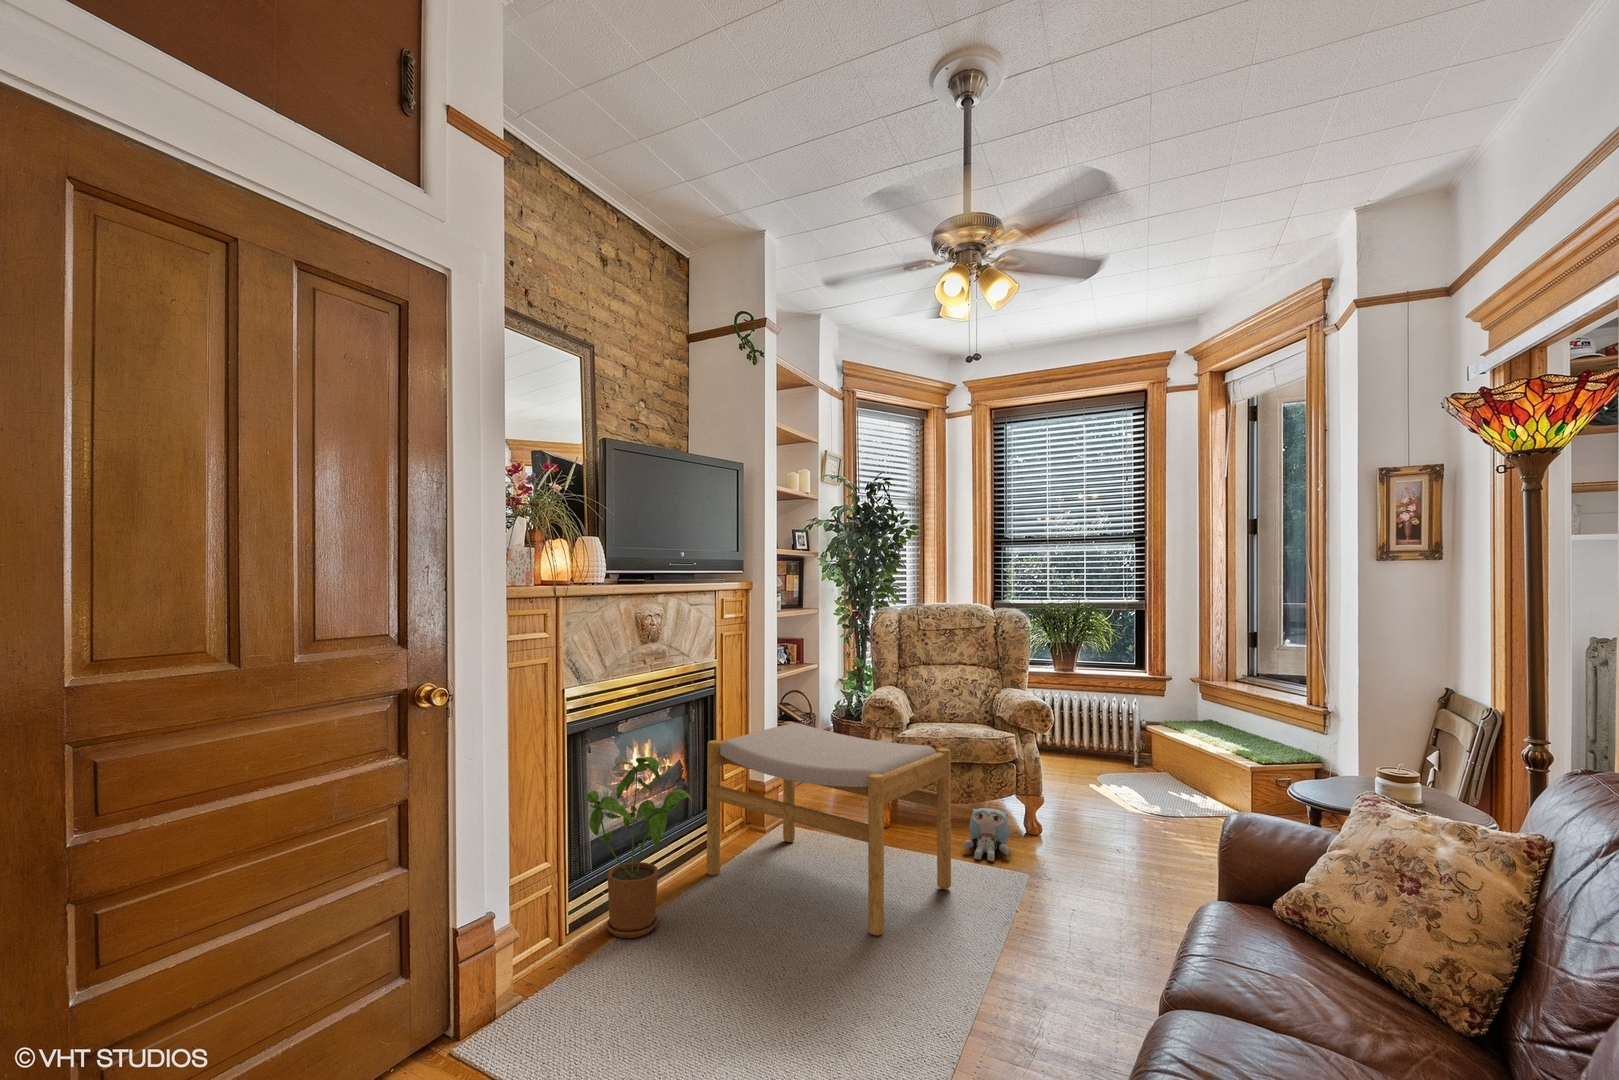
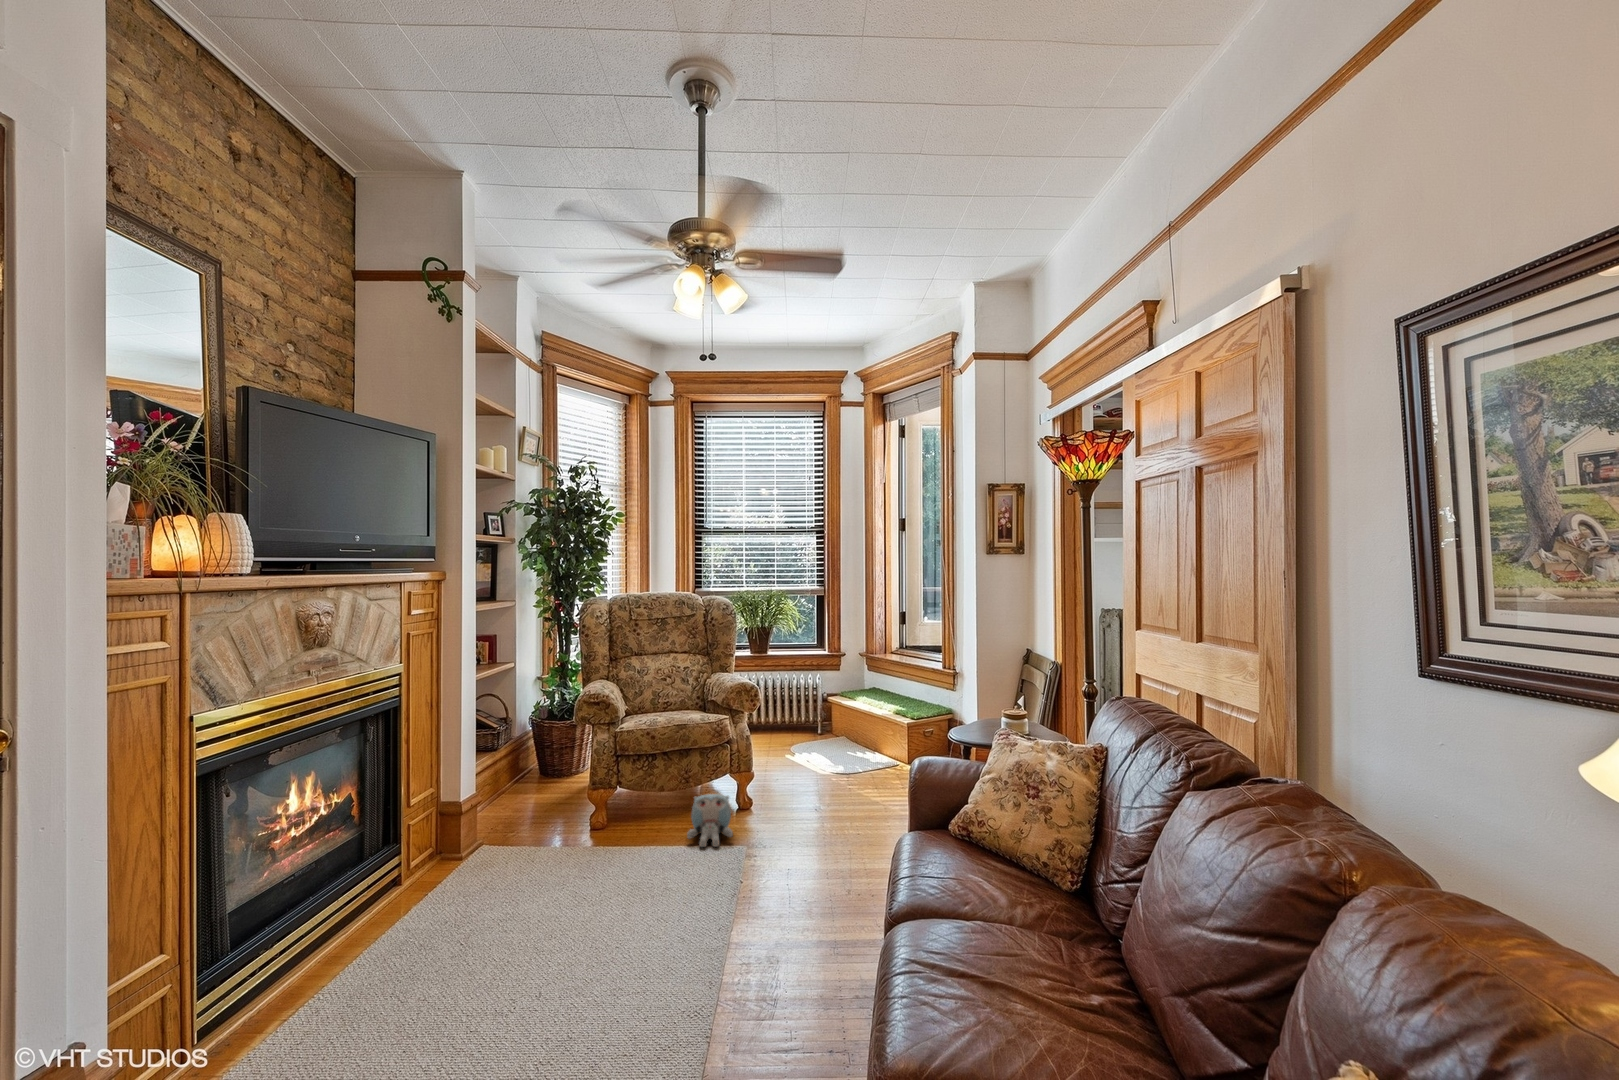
footstool: present [707,722,951,936] -> none [394,728,684,950]
house plant: present [585,757,693,938] -> none [224,791,387,1029]

